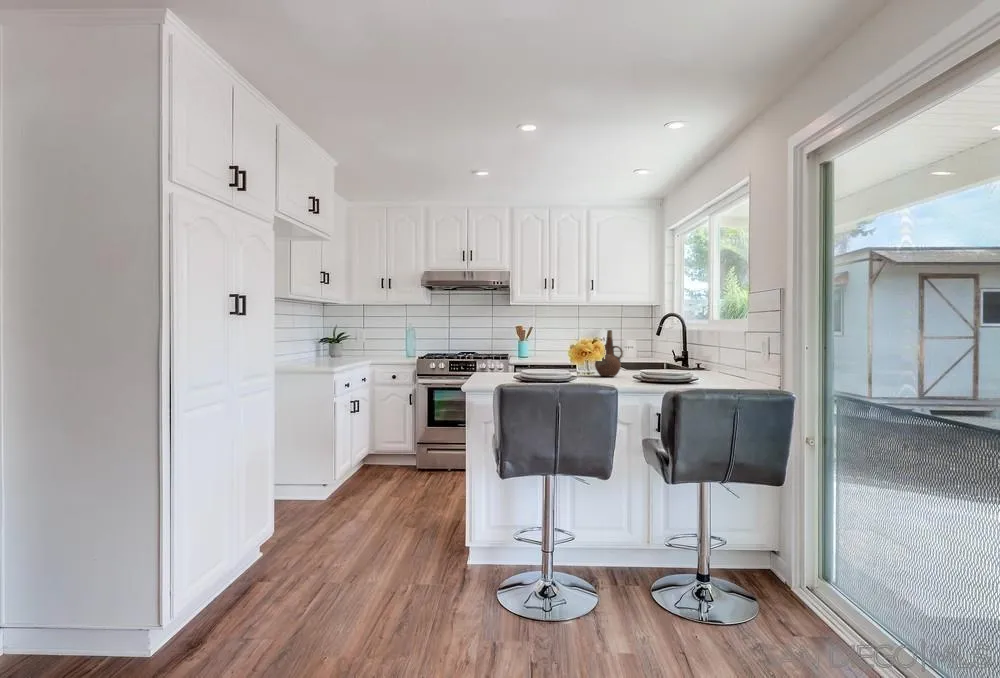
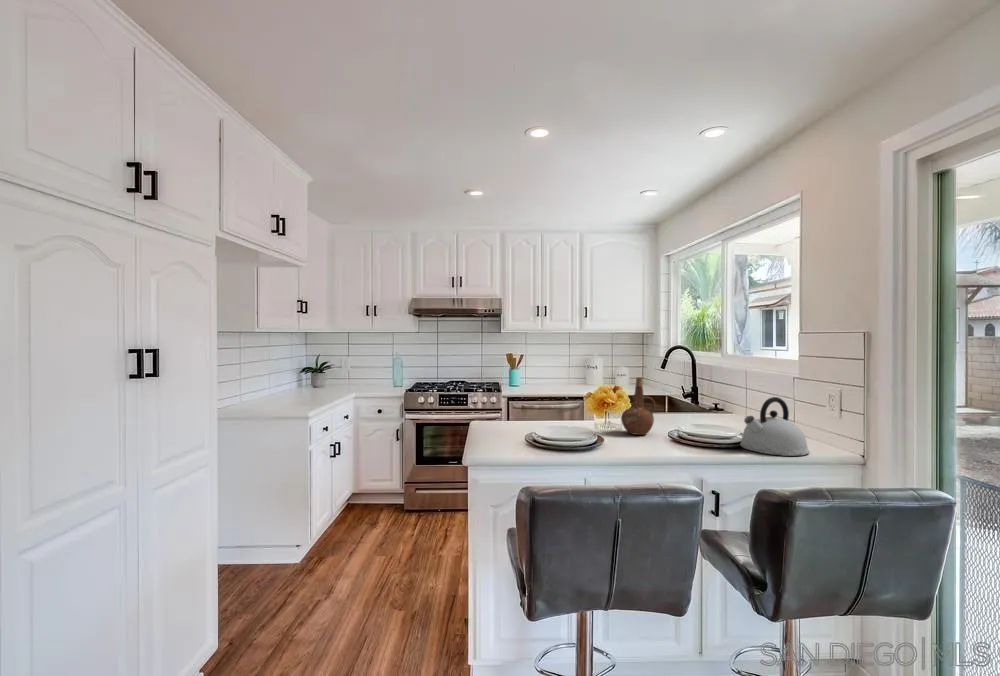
kettle: none [683,341,734,384] -> present [740,397,809,456]

